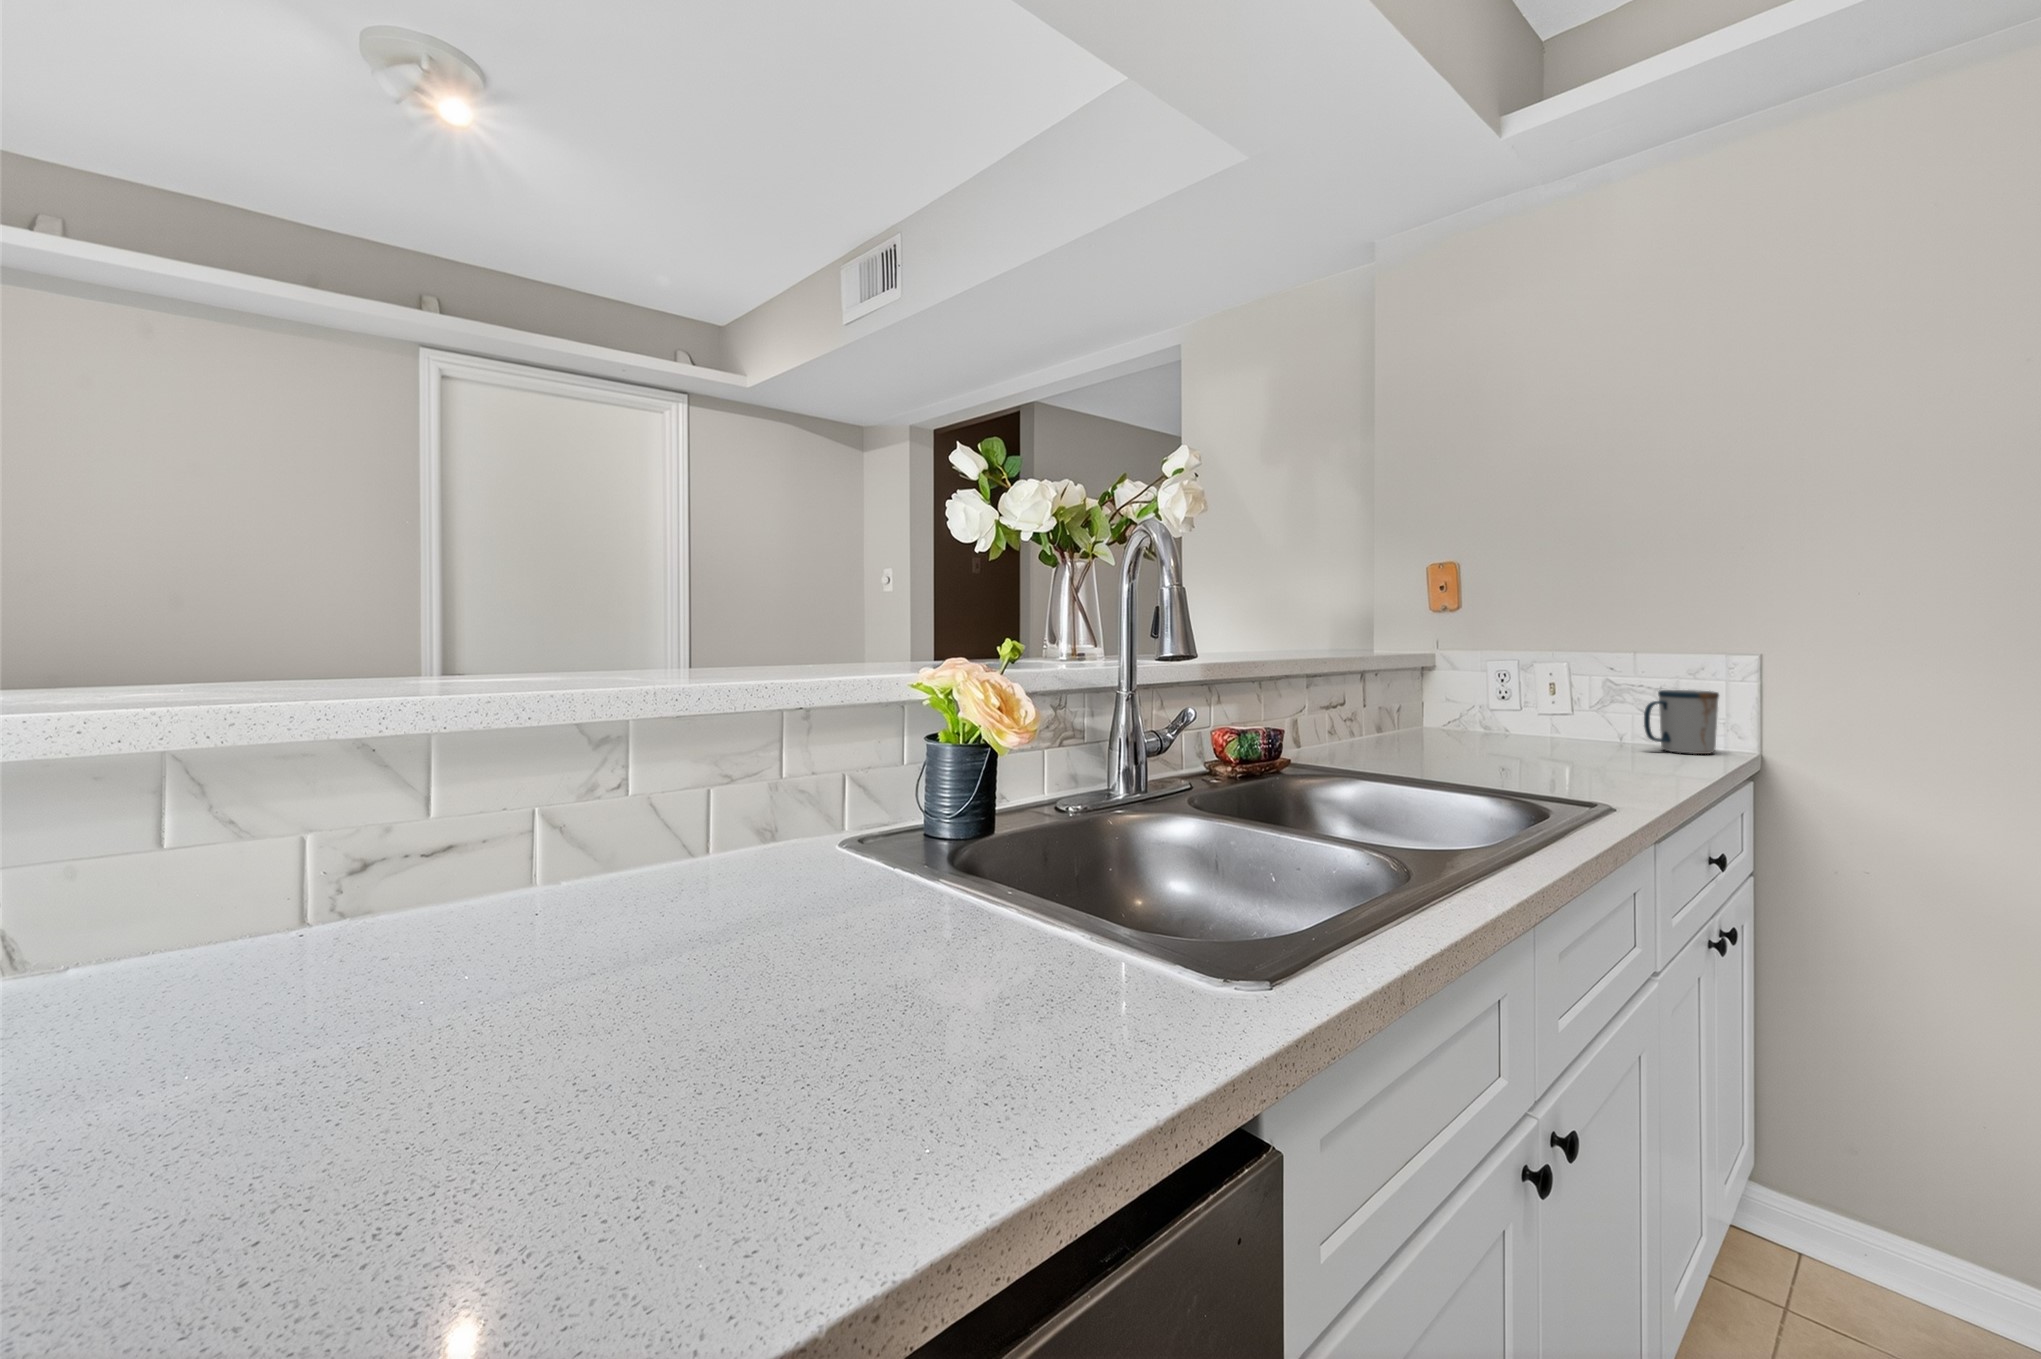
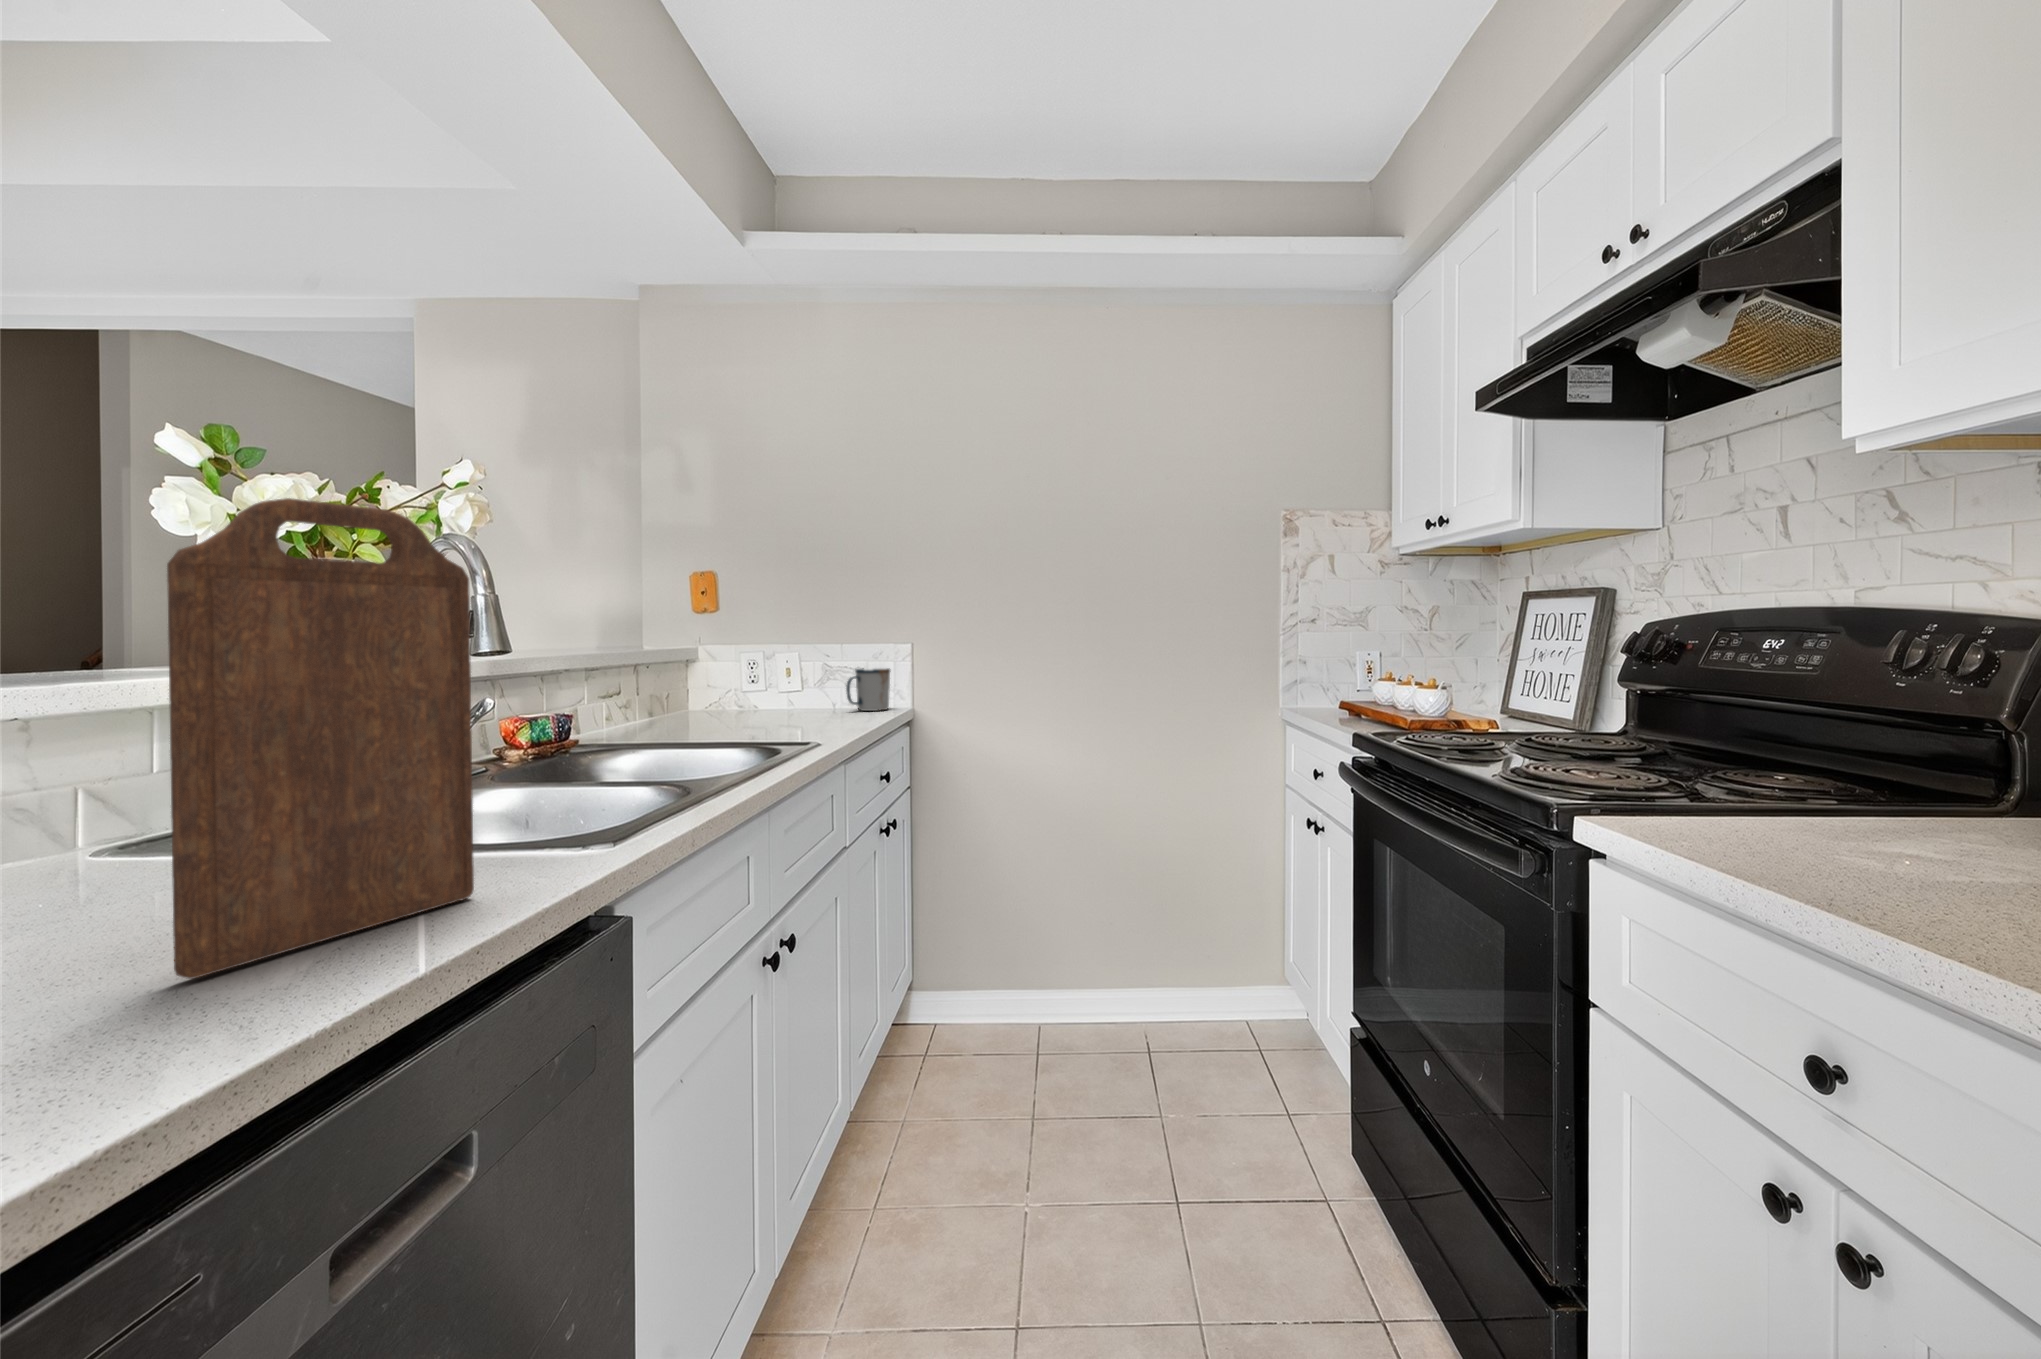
cutting board: none [700,442,1064,1100] -> present [167,498,474,979]

